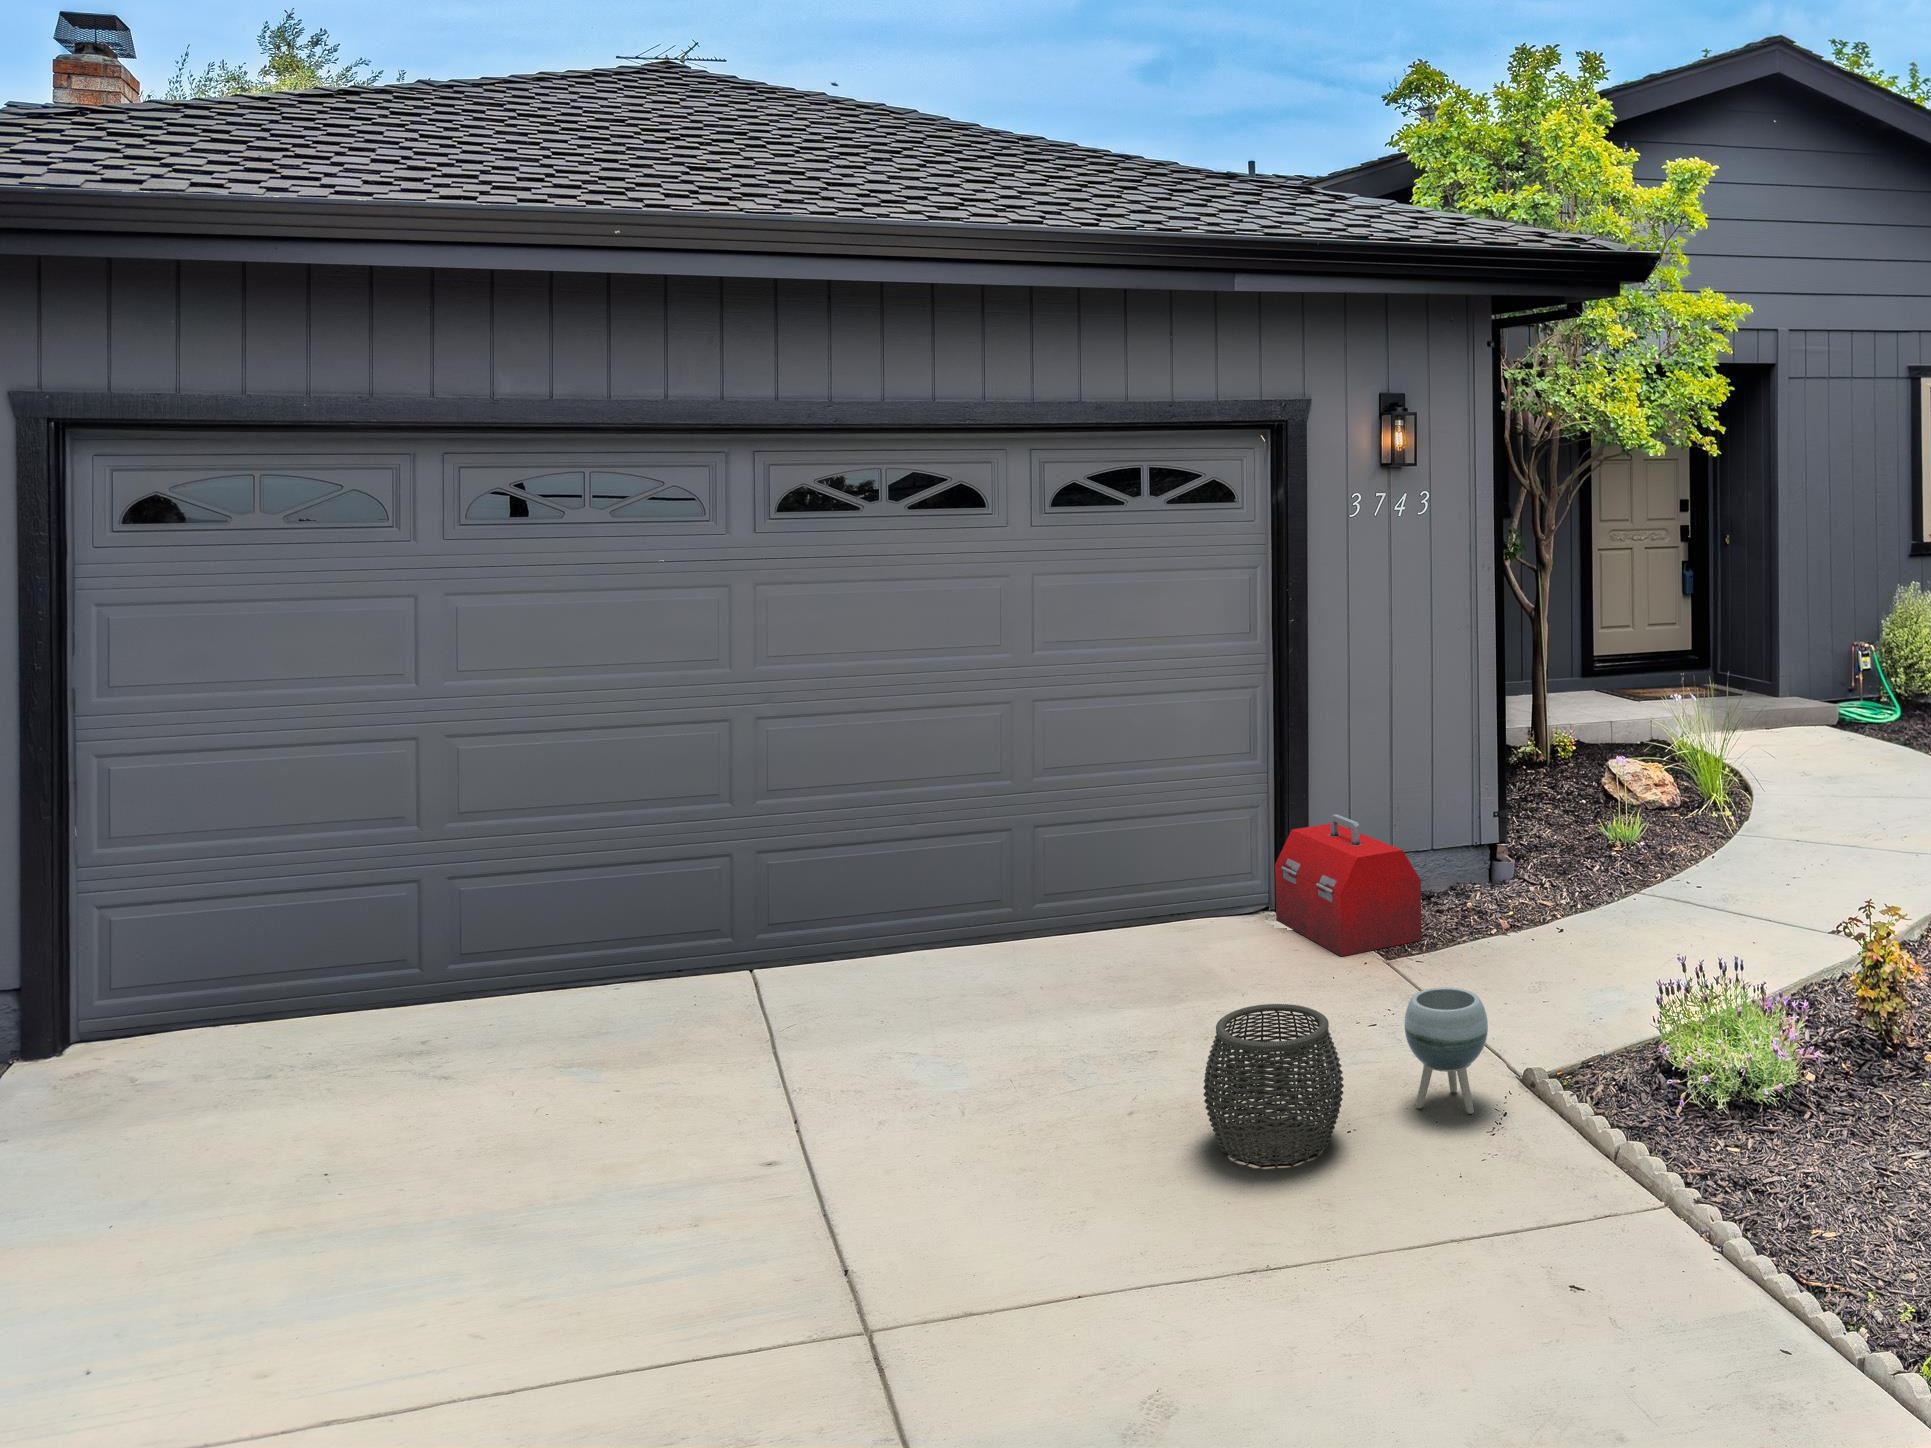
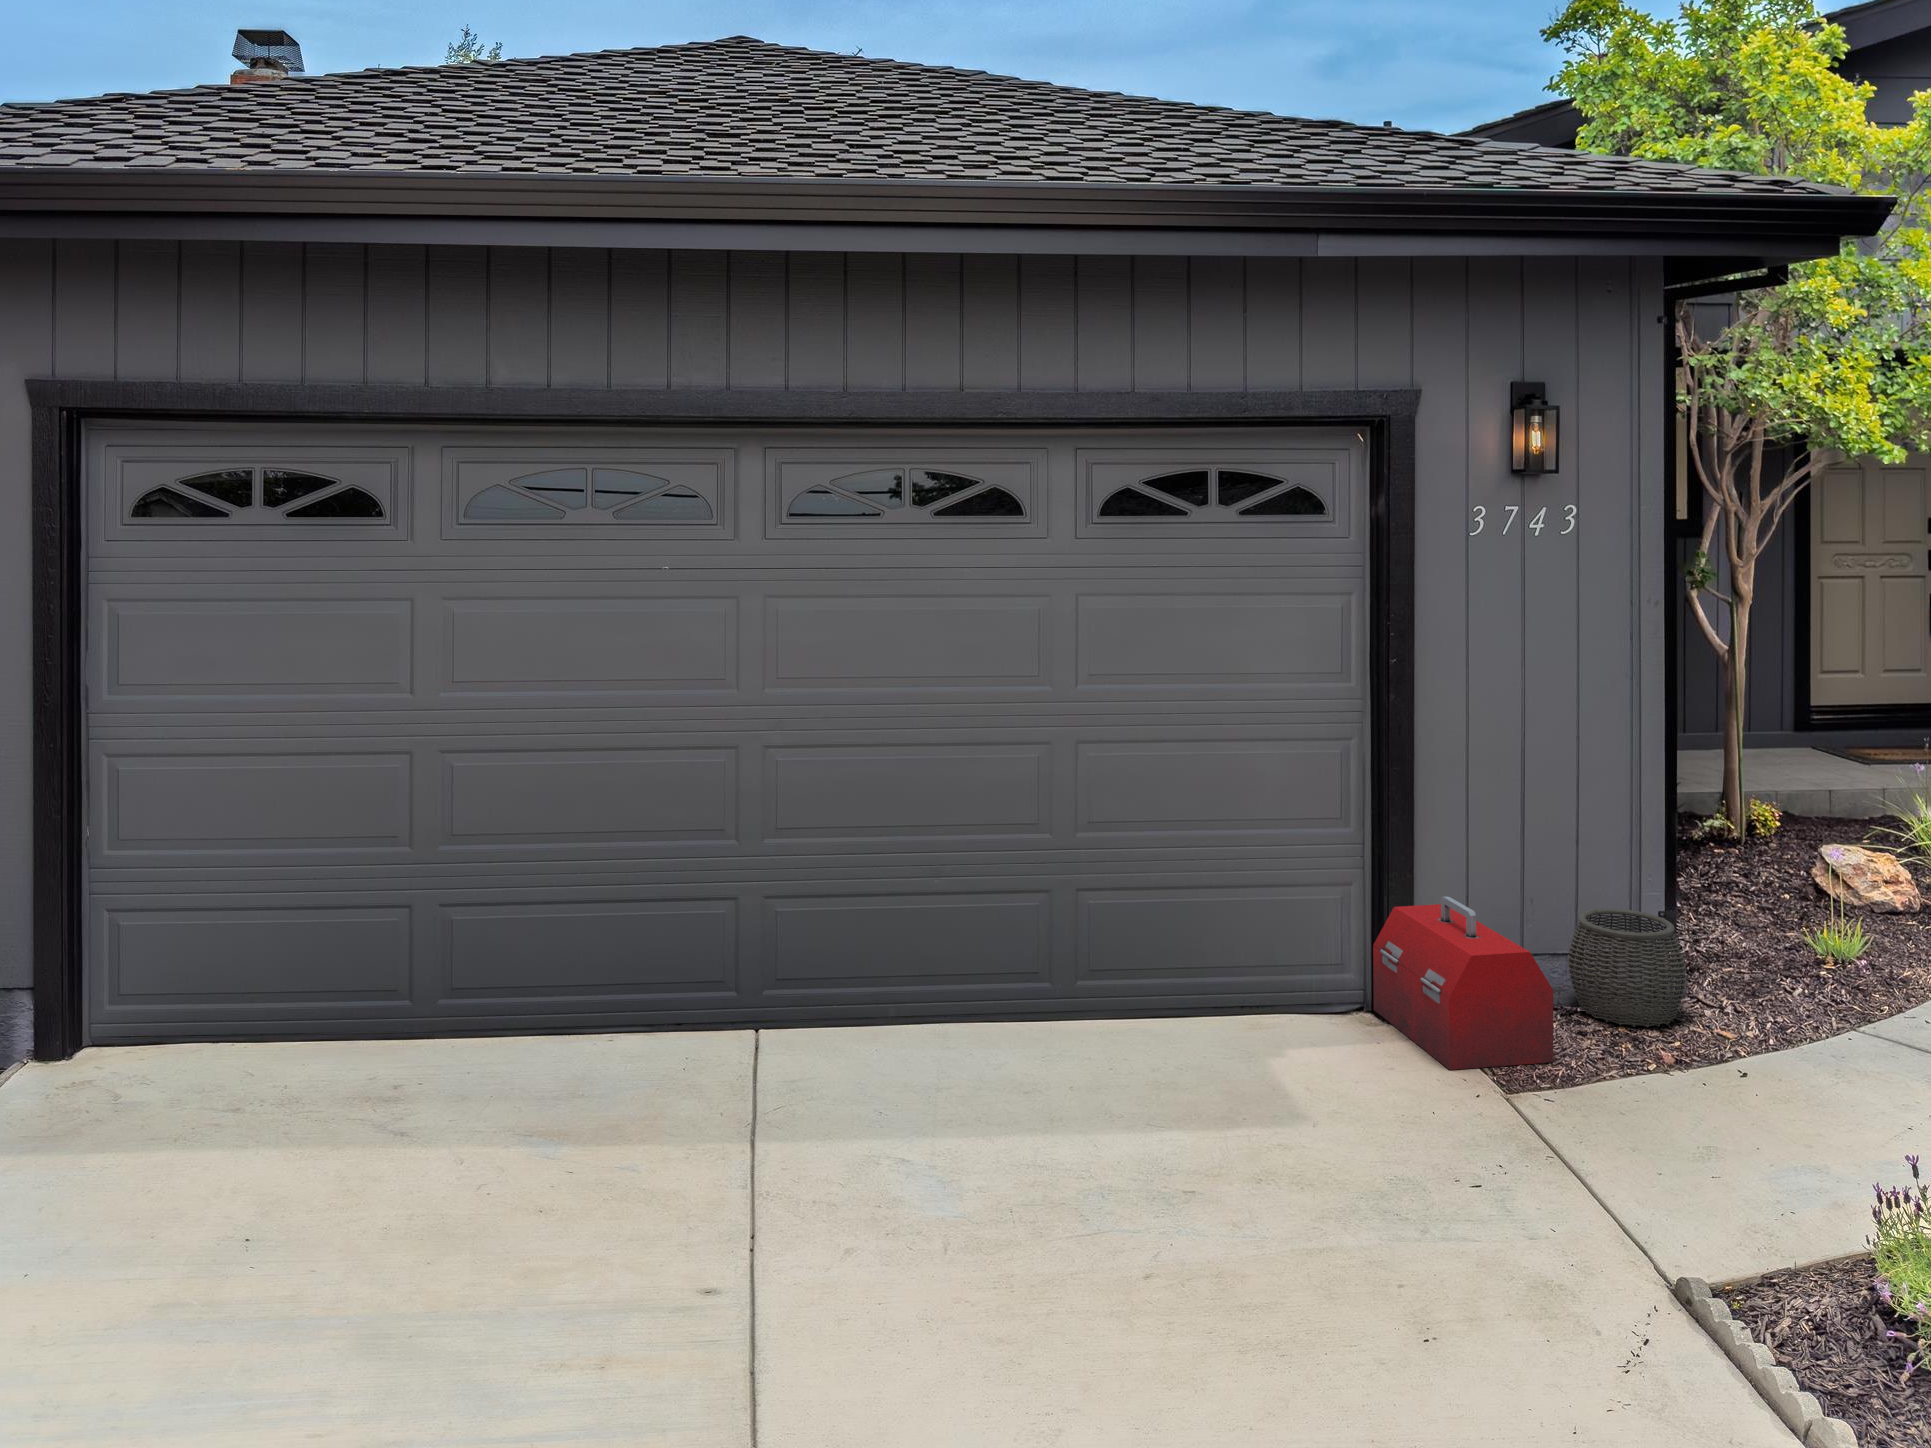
planter: present [1404,987,1488,1114] -> none [1518,1155,1630,1324]
woven basket: present [1203,1004,1344,1166] -> present [1567,909,1687,1027]

